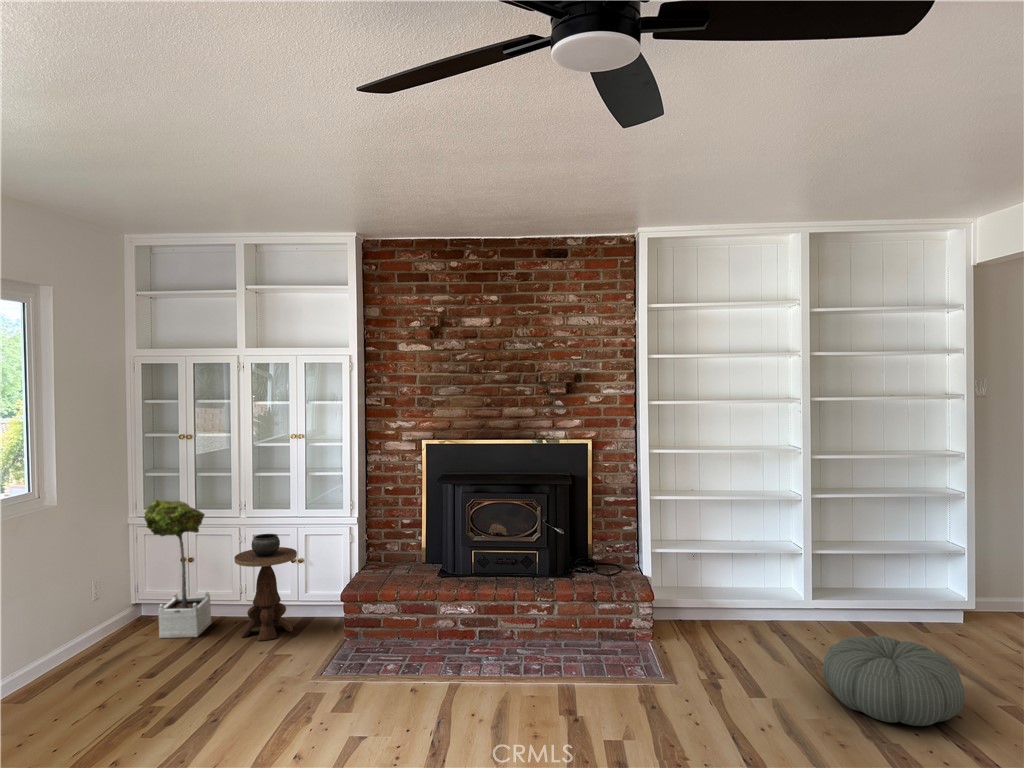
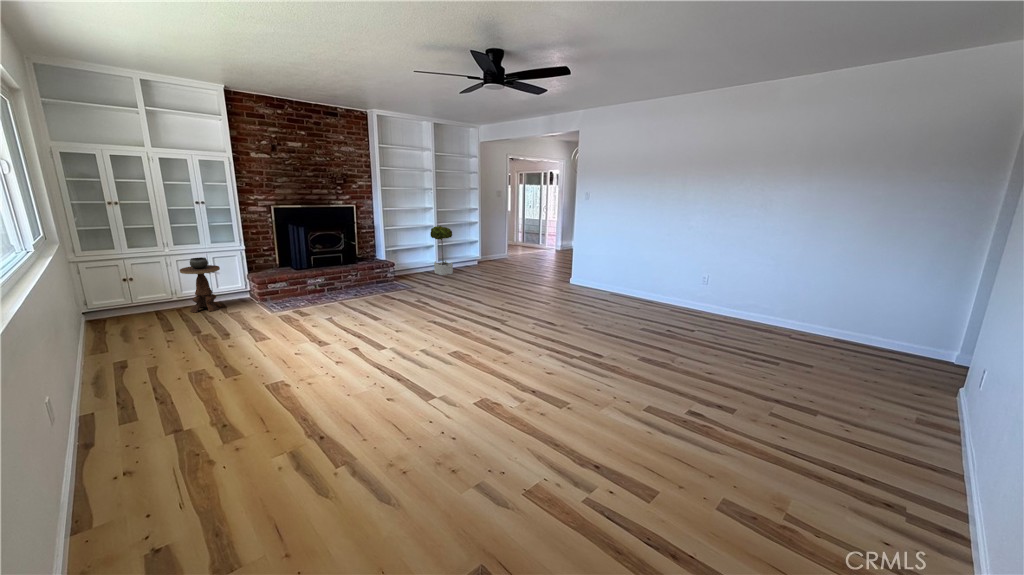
potted tree: present [144,500,211,638] -> present [430,226,453,275]
pouf: present [823,636,965,726] -> none [457,265,494,285]

